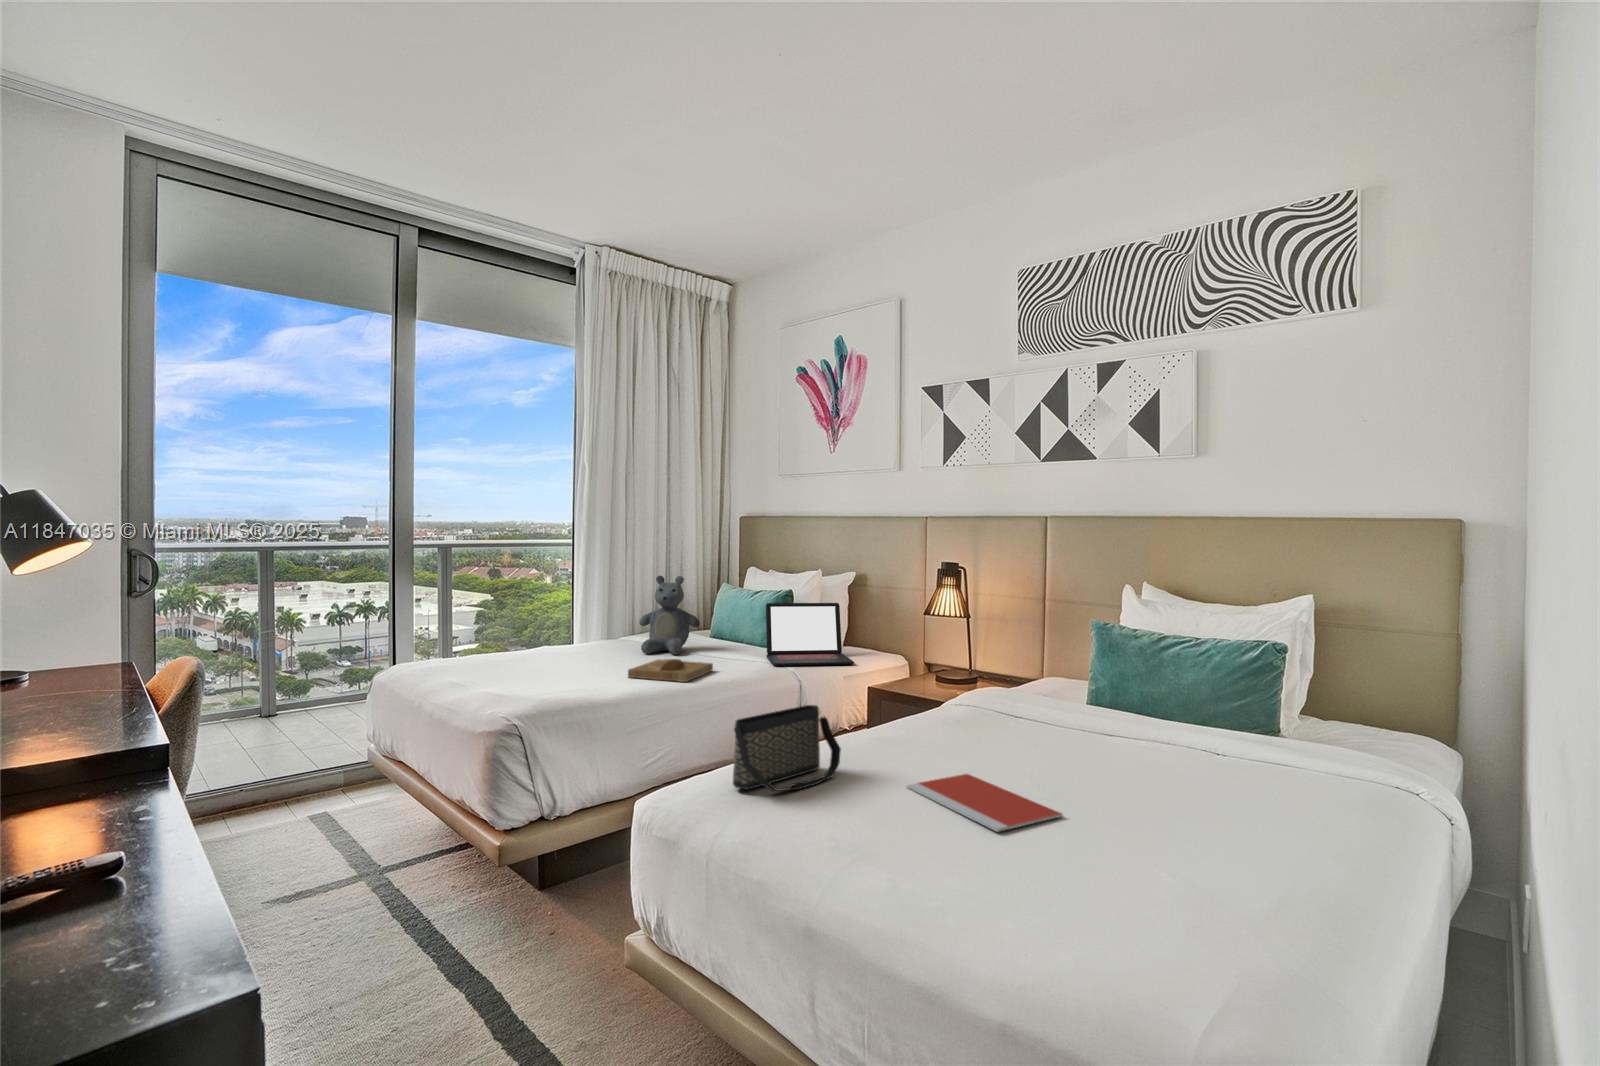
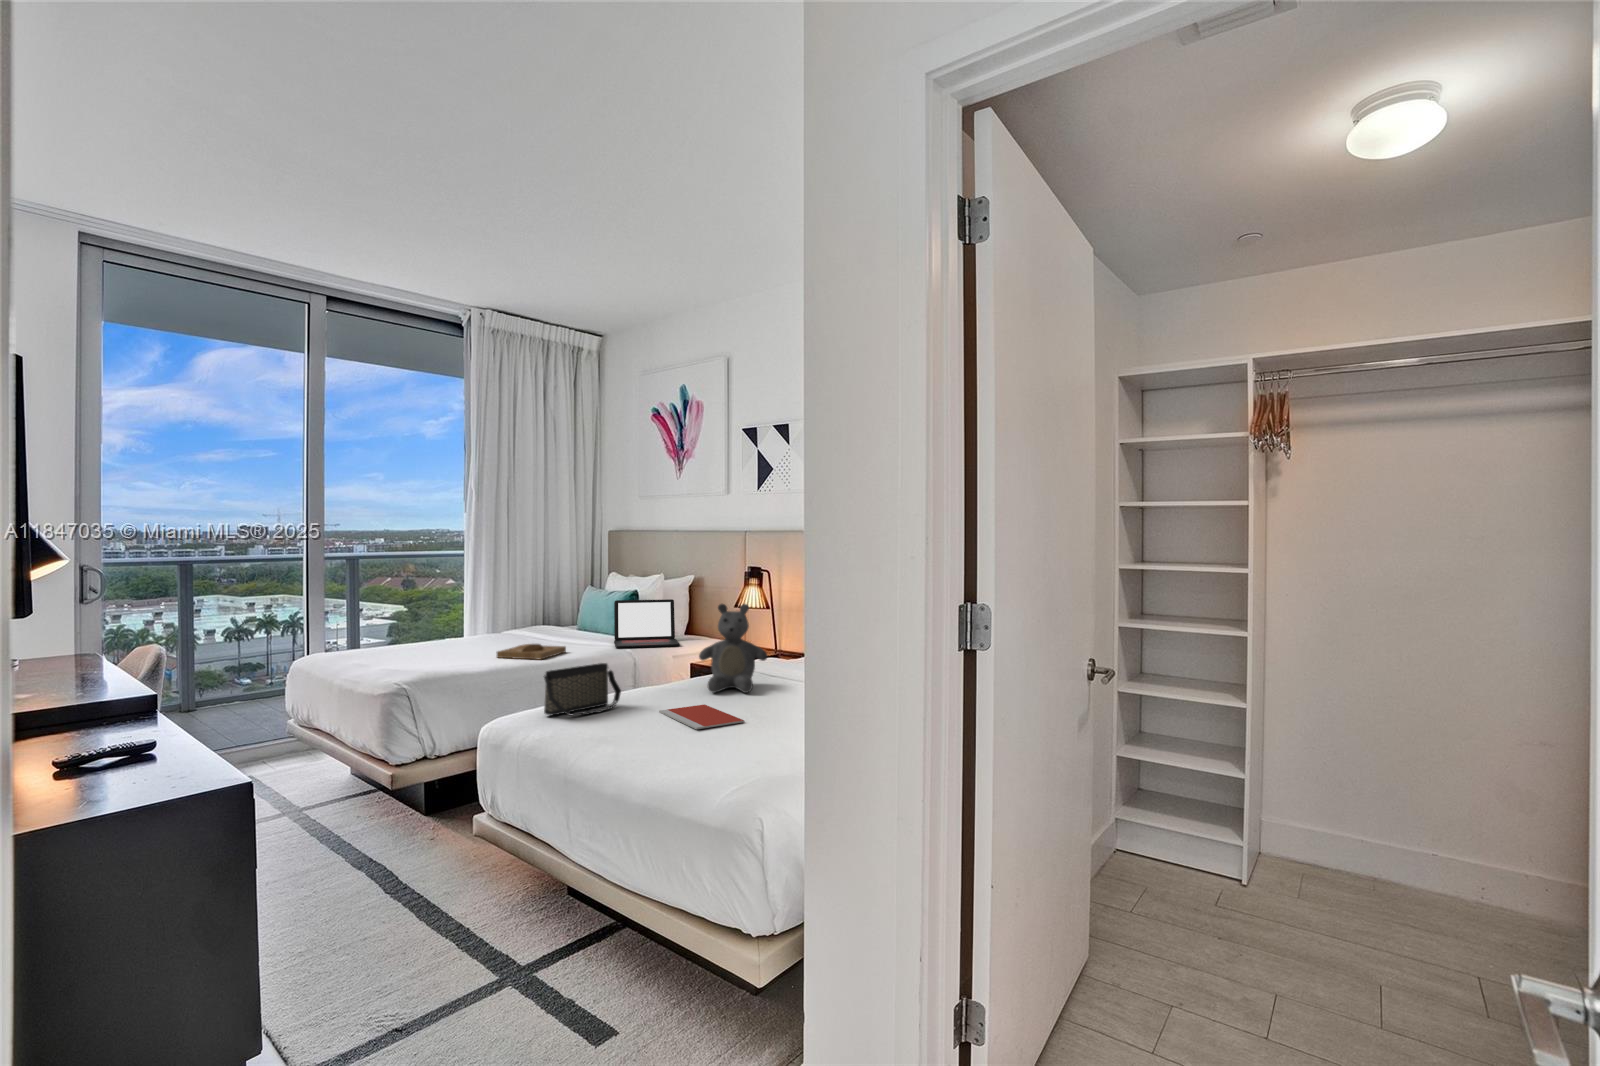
teddy bear: present [639,576,700,655] -> present [699,604,767,693]

